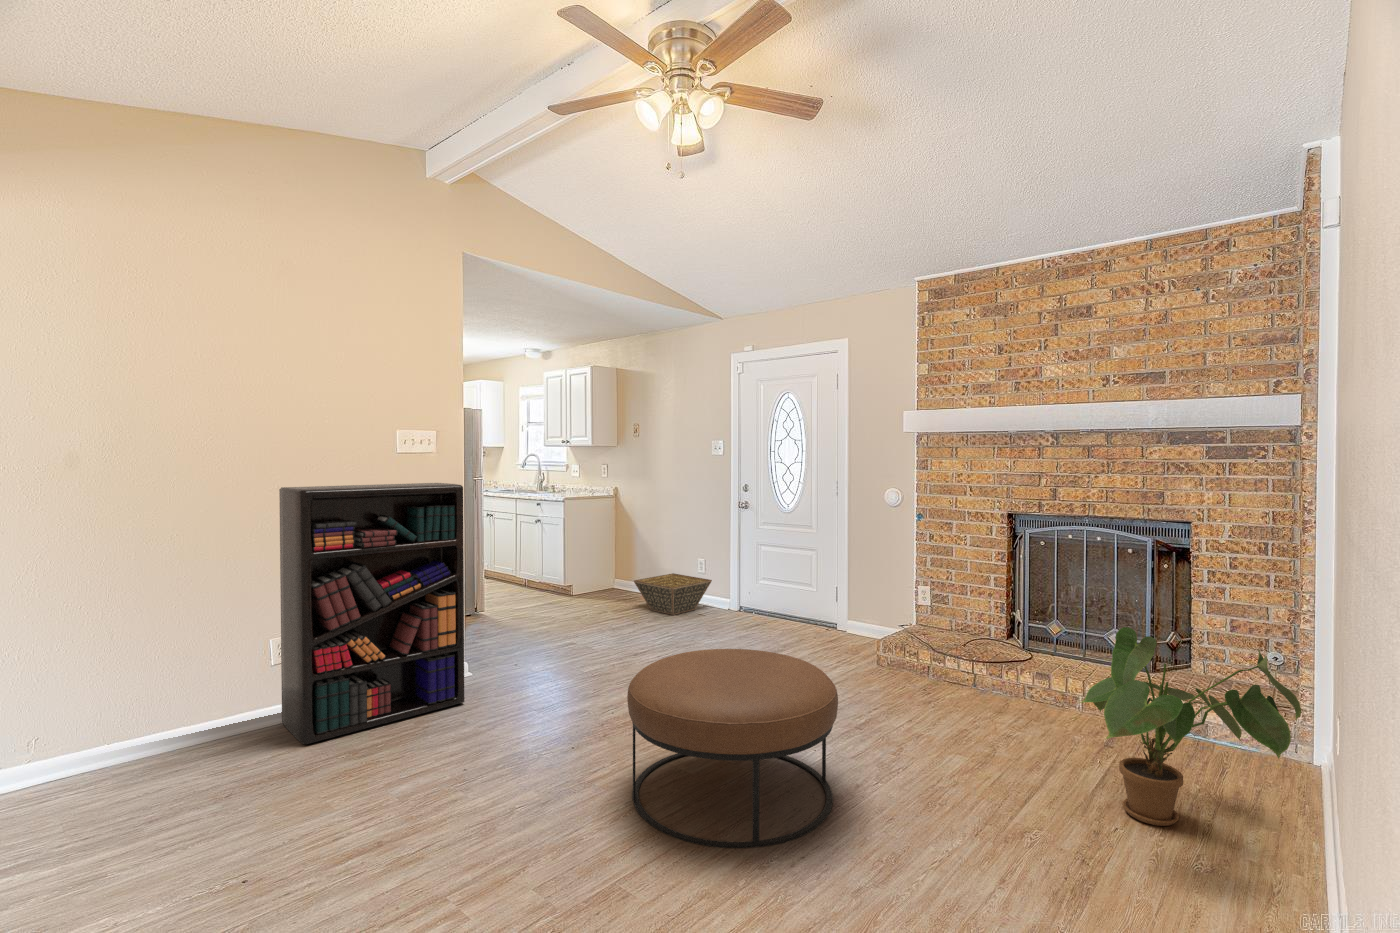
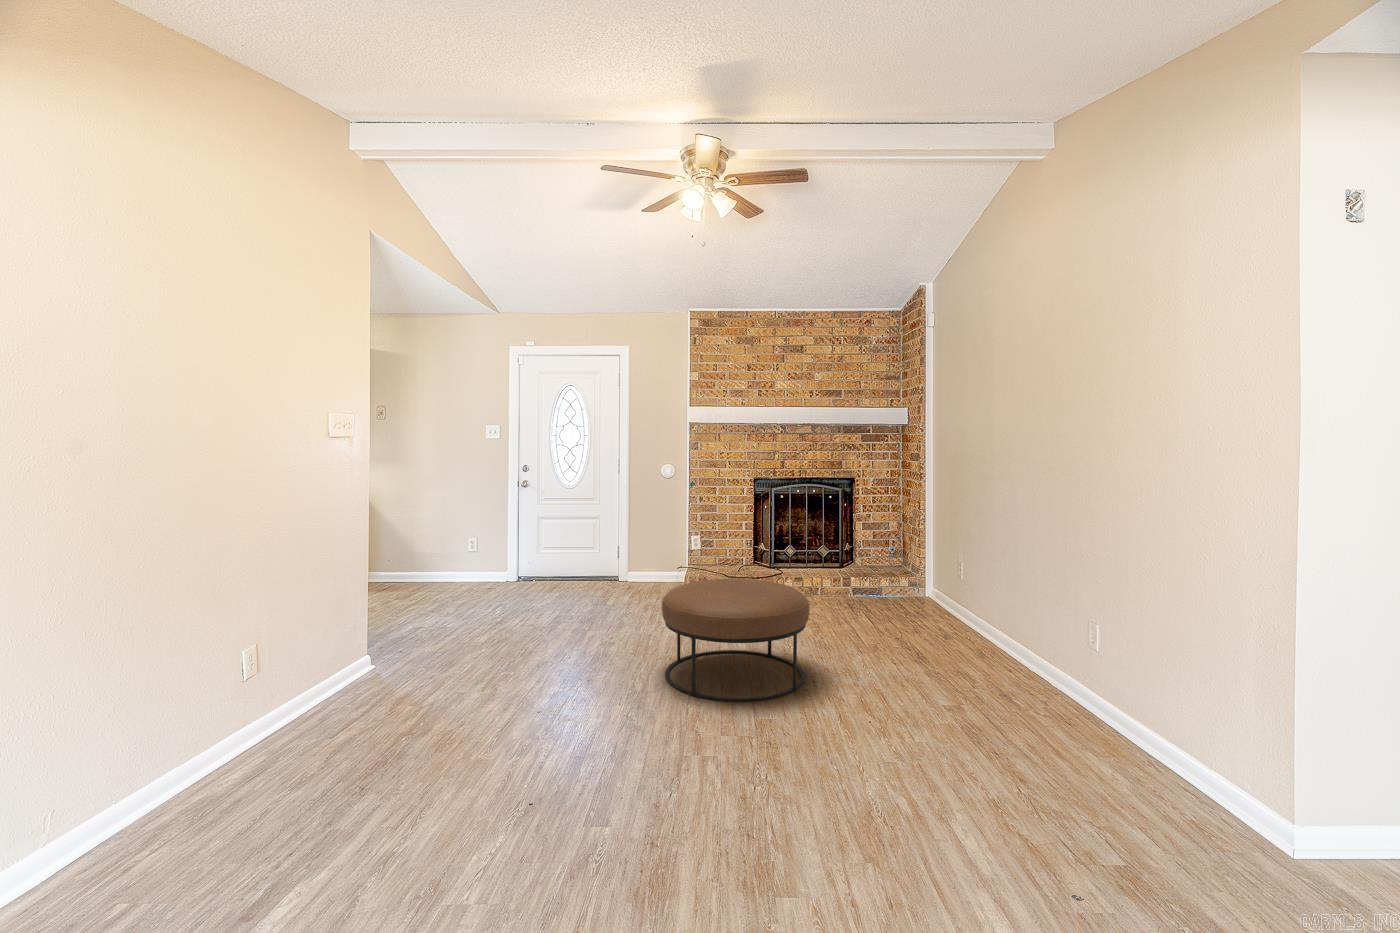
bookshelf: present [279,483,464,745] -> none [234,467,424,758]
basket: present [634,573,712,615] -> none [415,556,490,593]
house plant: present [1081,627,1302,826] -> none [870,531,984,632]

